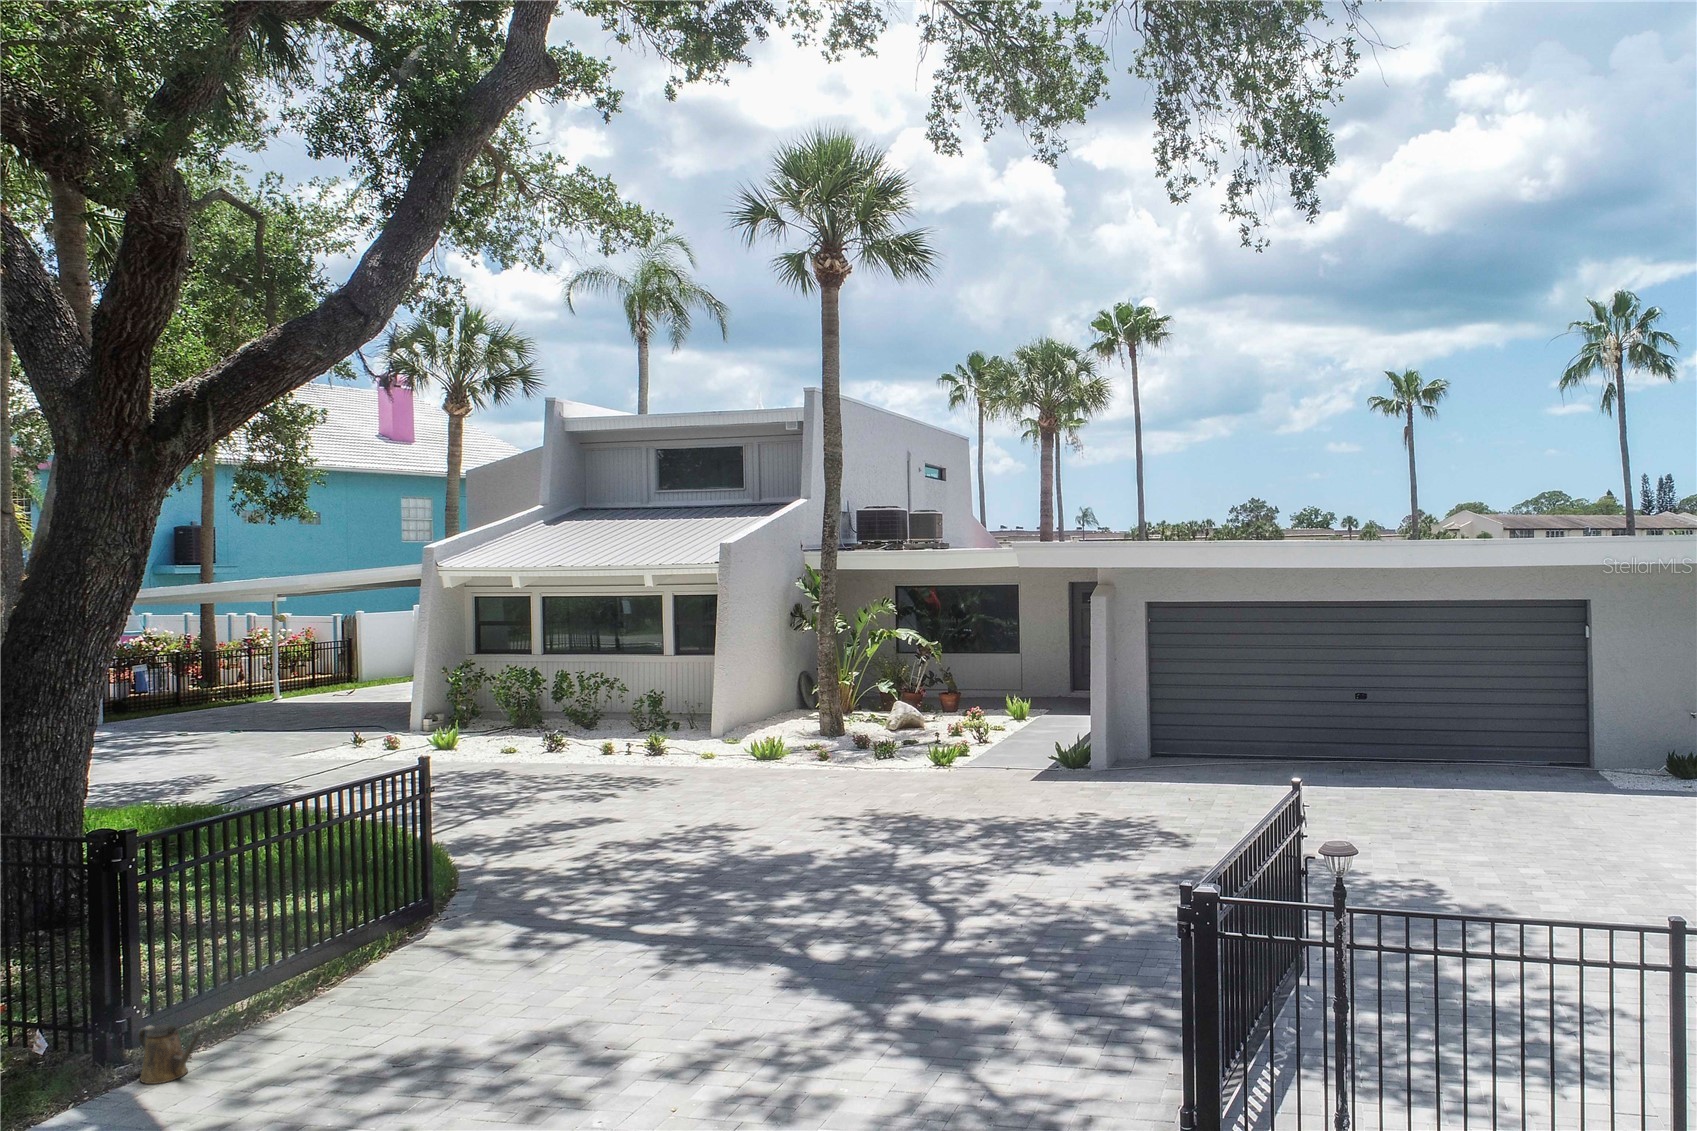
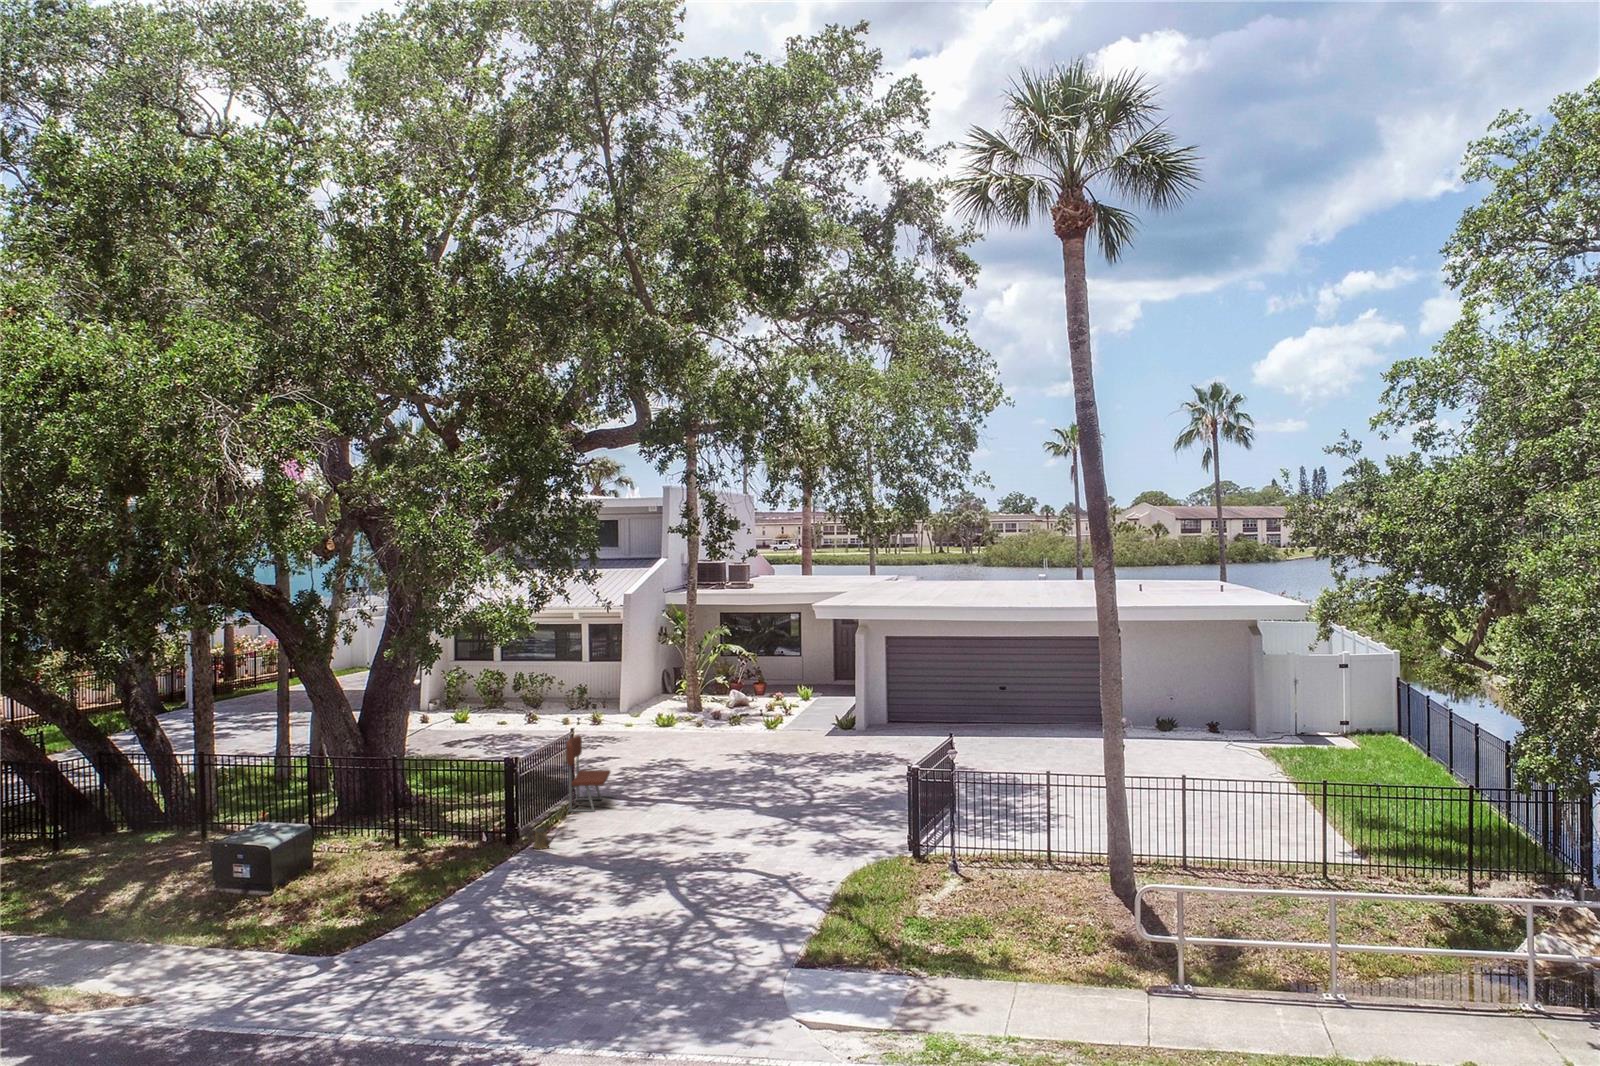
bench: none [374,777,507,953] -> present [566,736,610,812]

